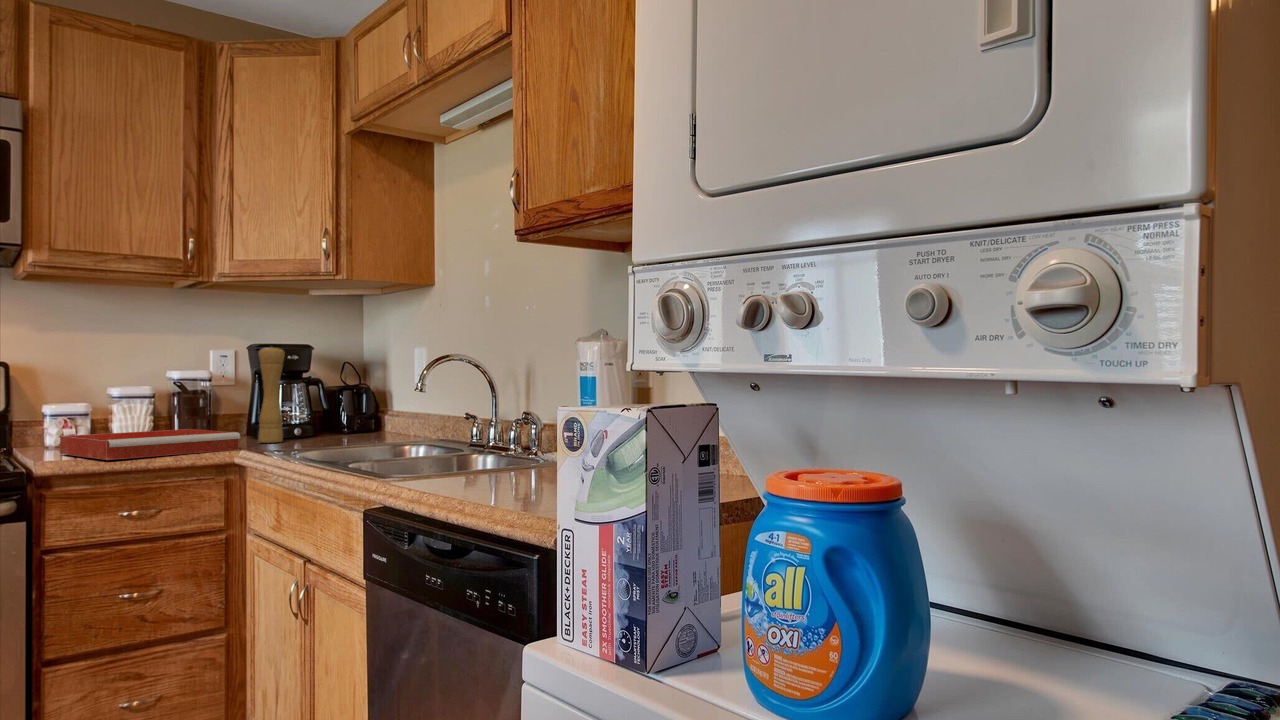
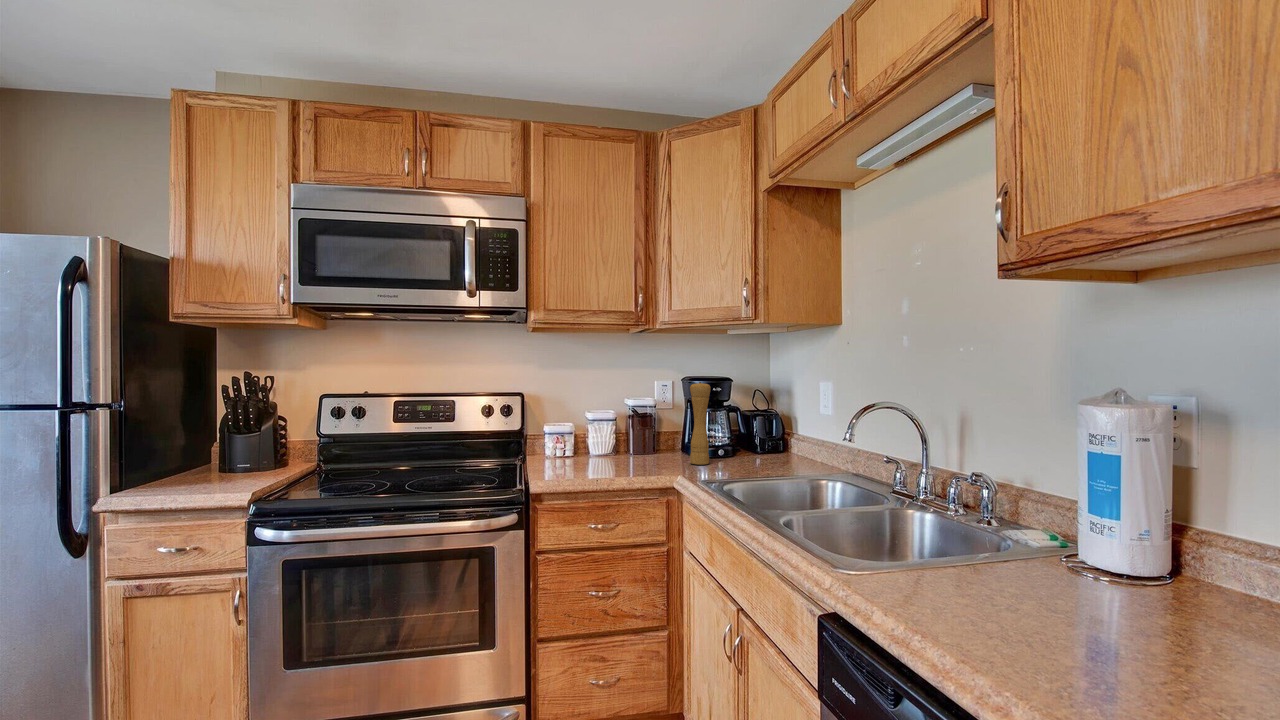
tray: present [60,429,240,460] -> none [554,448,677,481]

